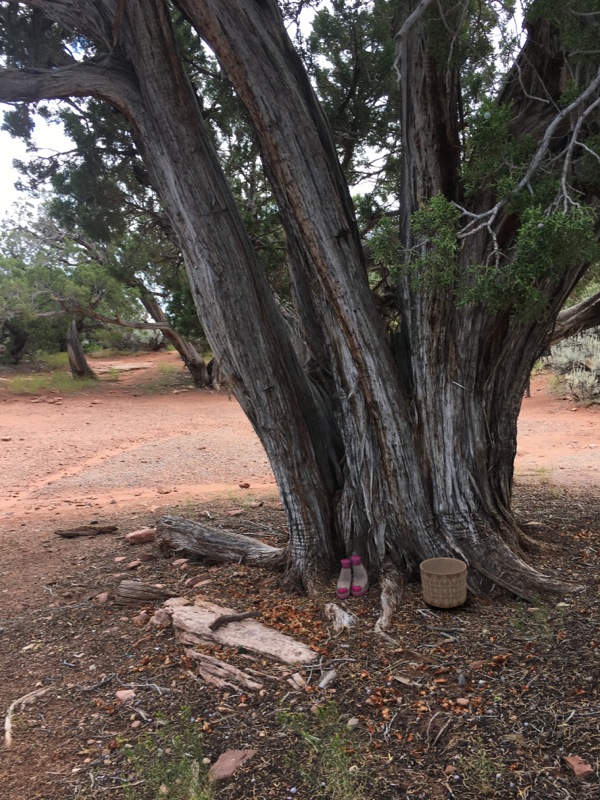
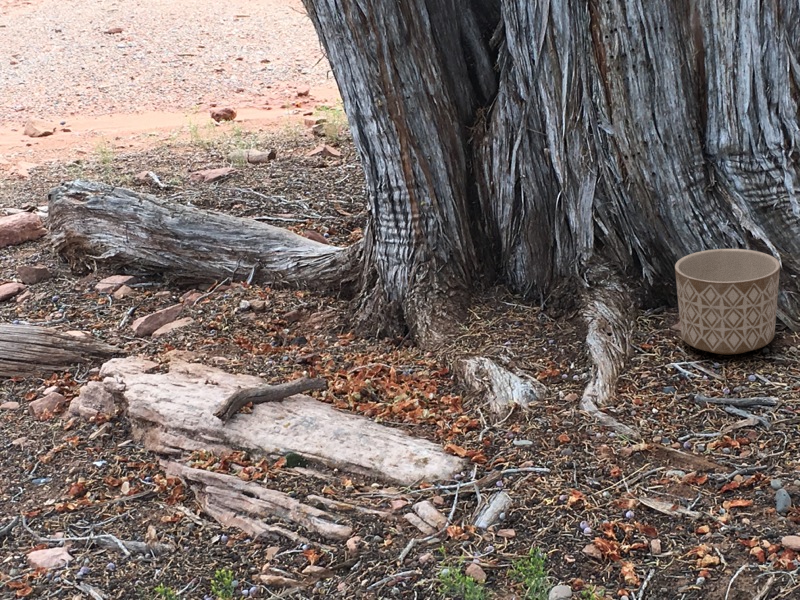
boots: present [336,555,369,599] -> none [485,252,556,345]

